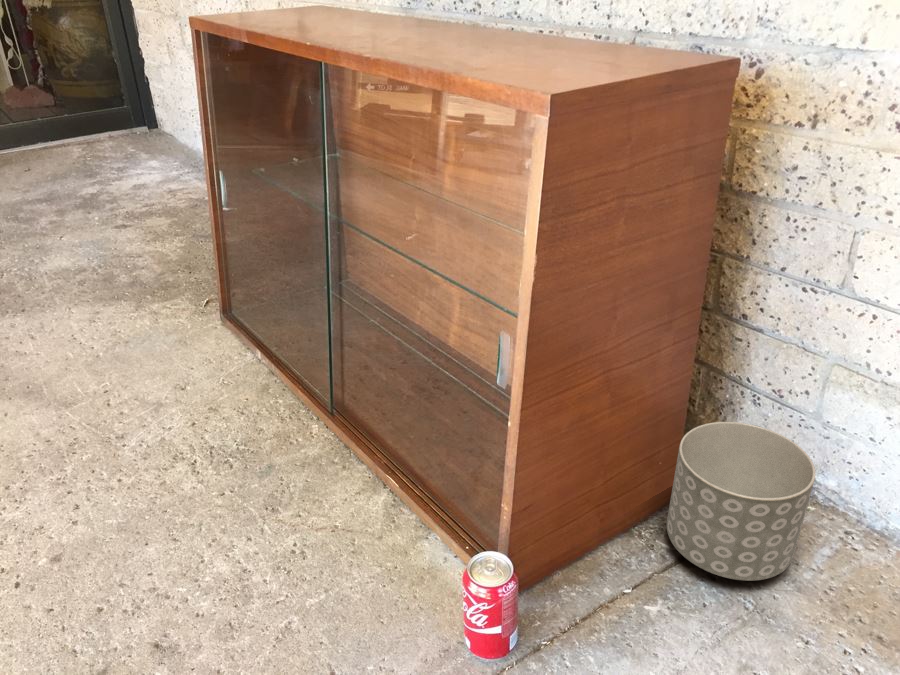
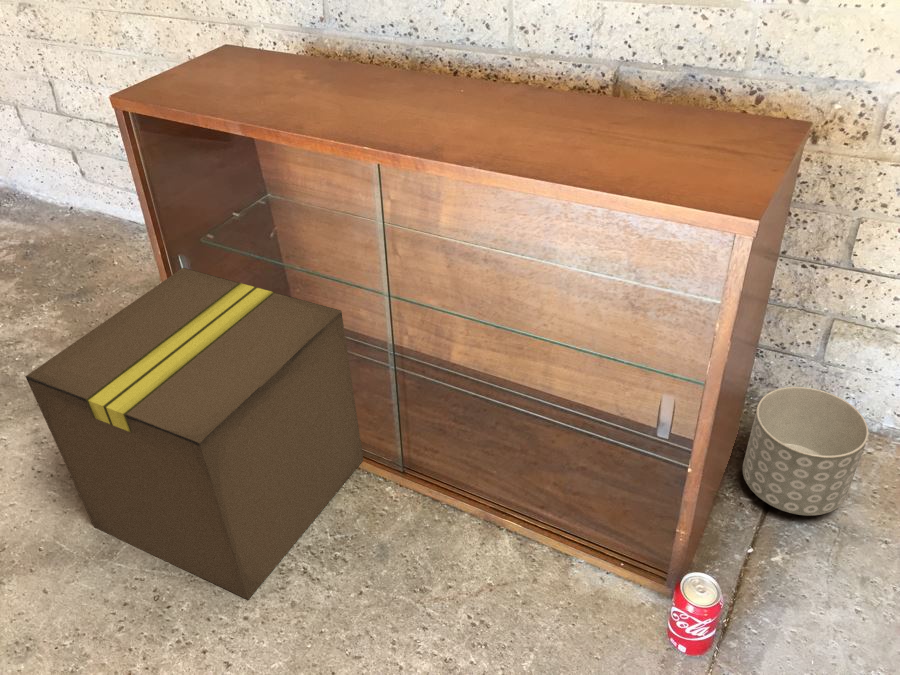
cardboard box: none [28,181,313,466] -> present [25,268,363,600]

